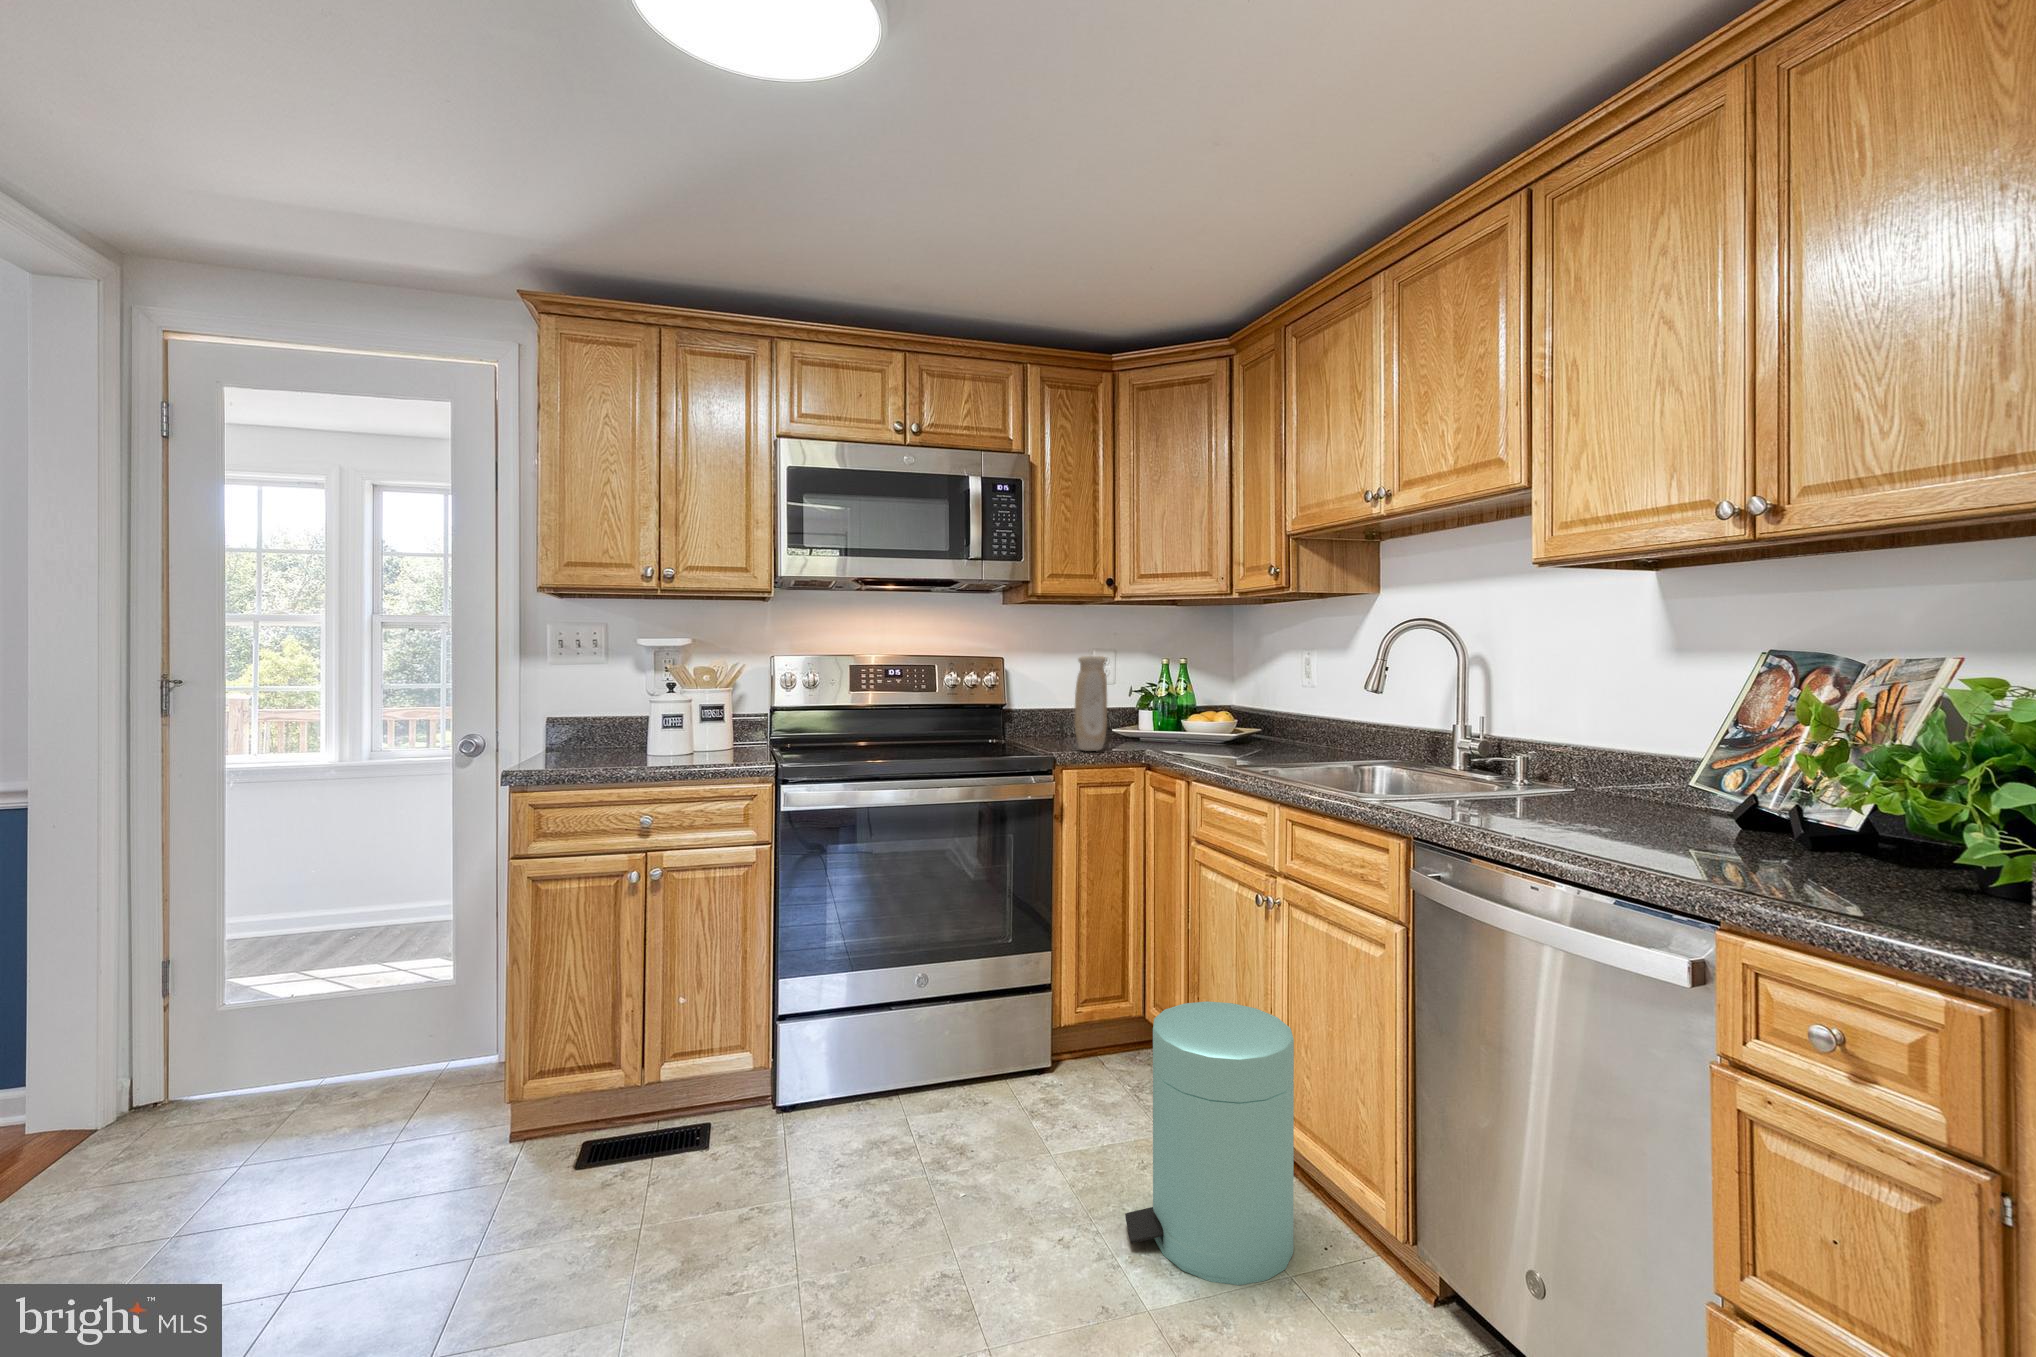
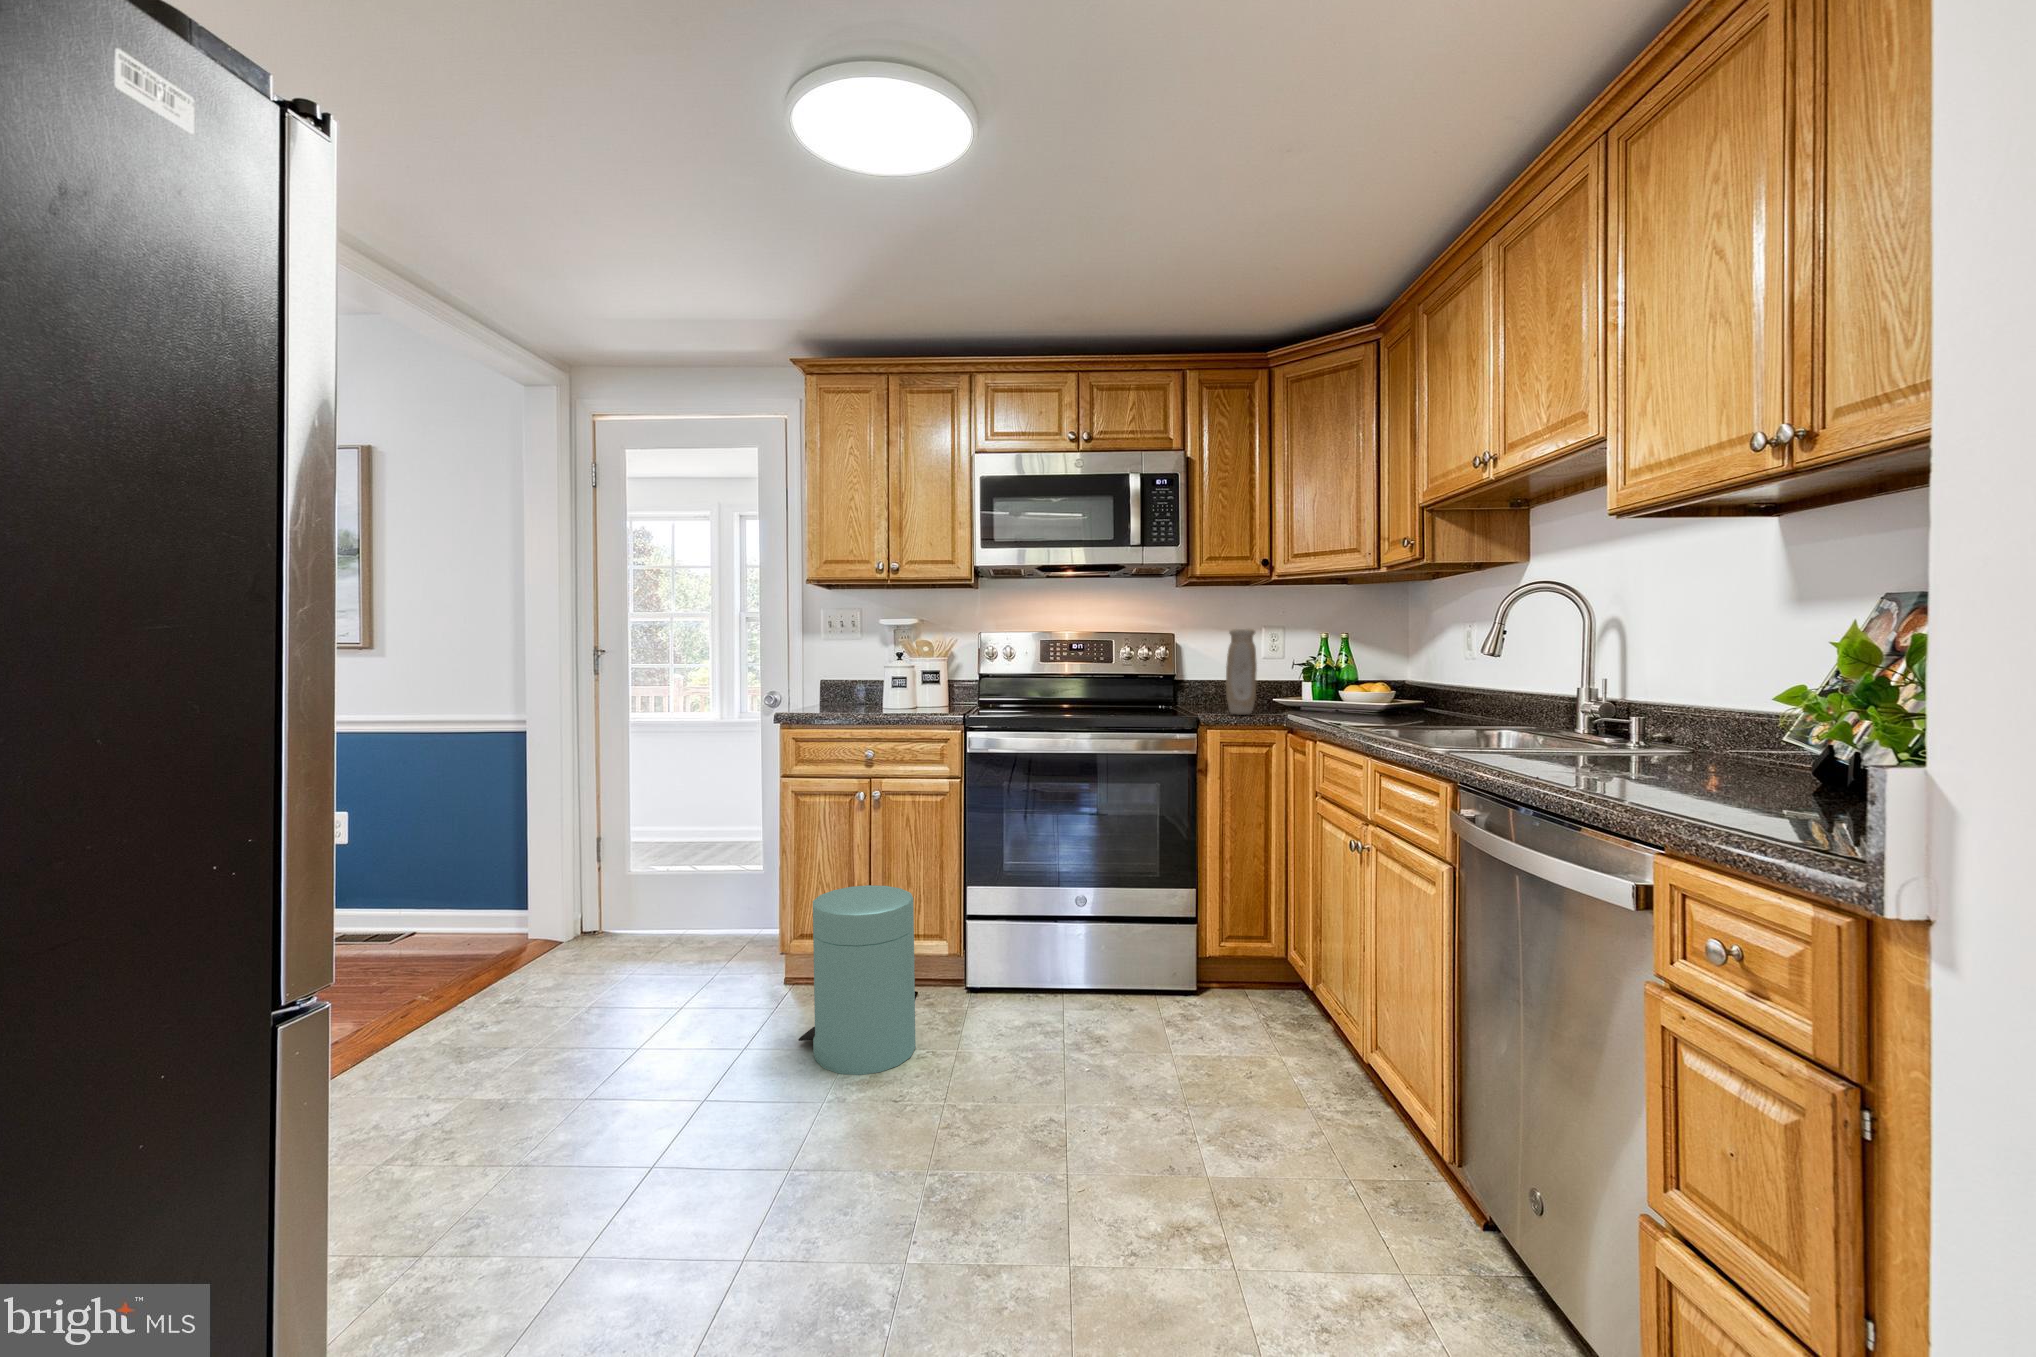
trash can: present [1125,1001,1294,1285] -> present [798,885,916,1075]

